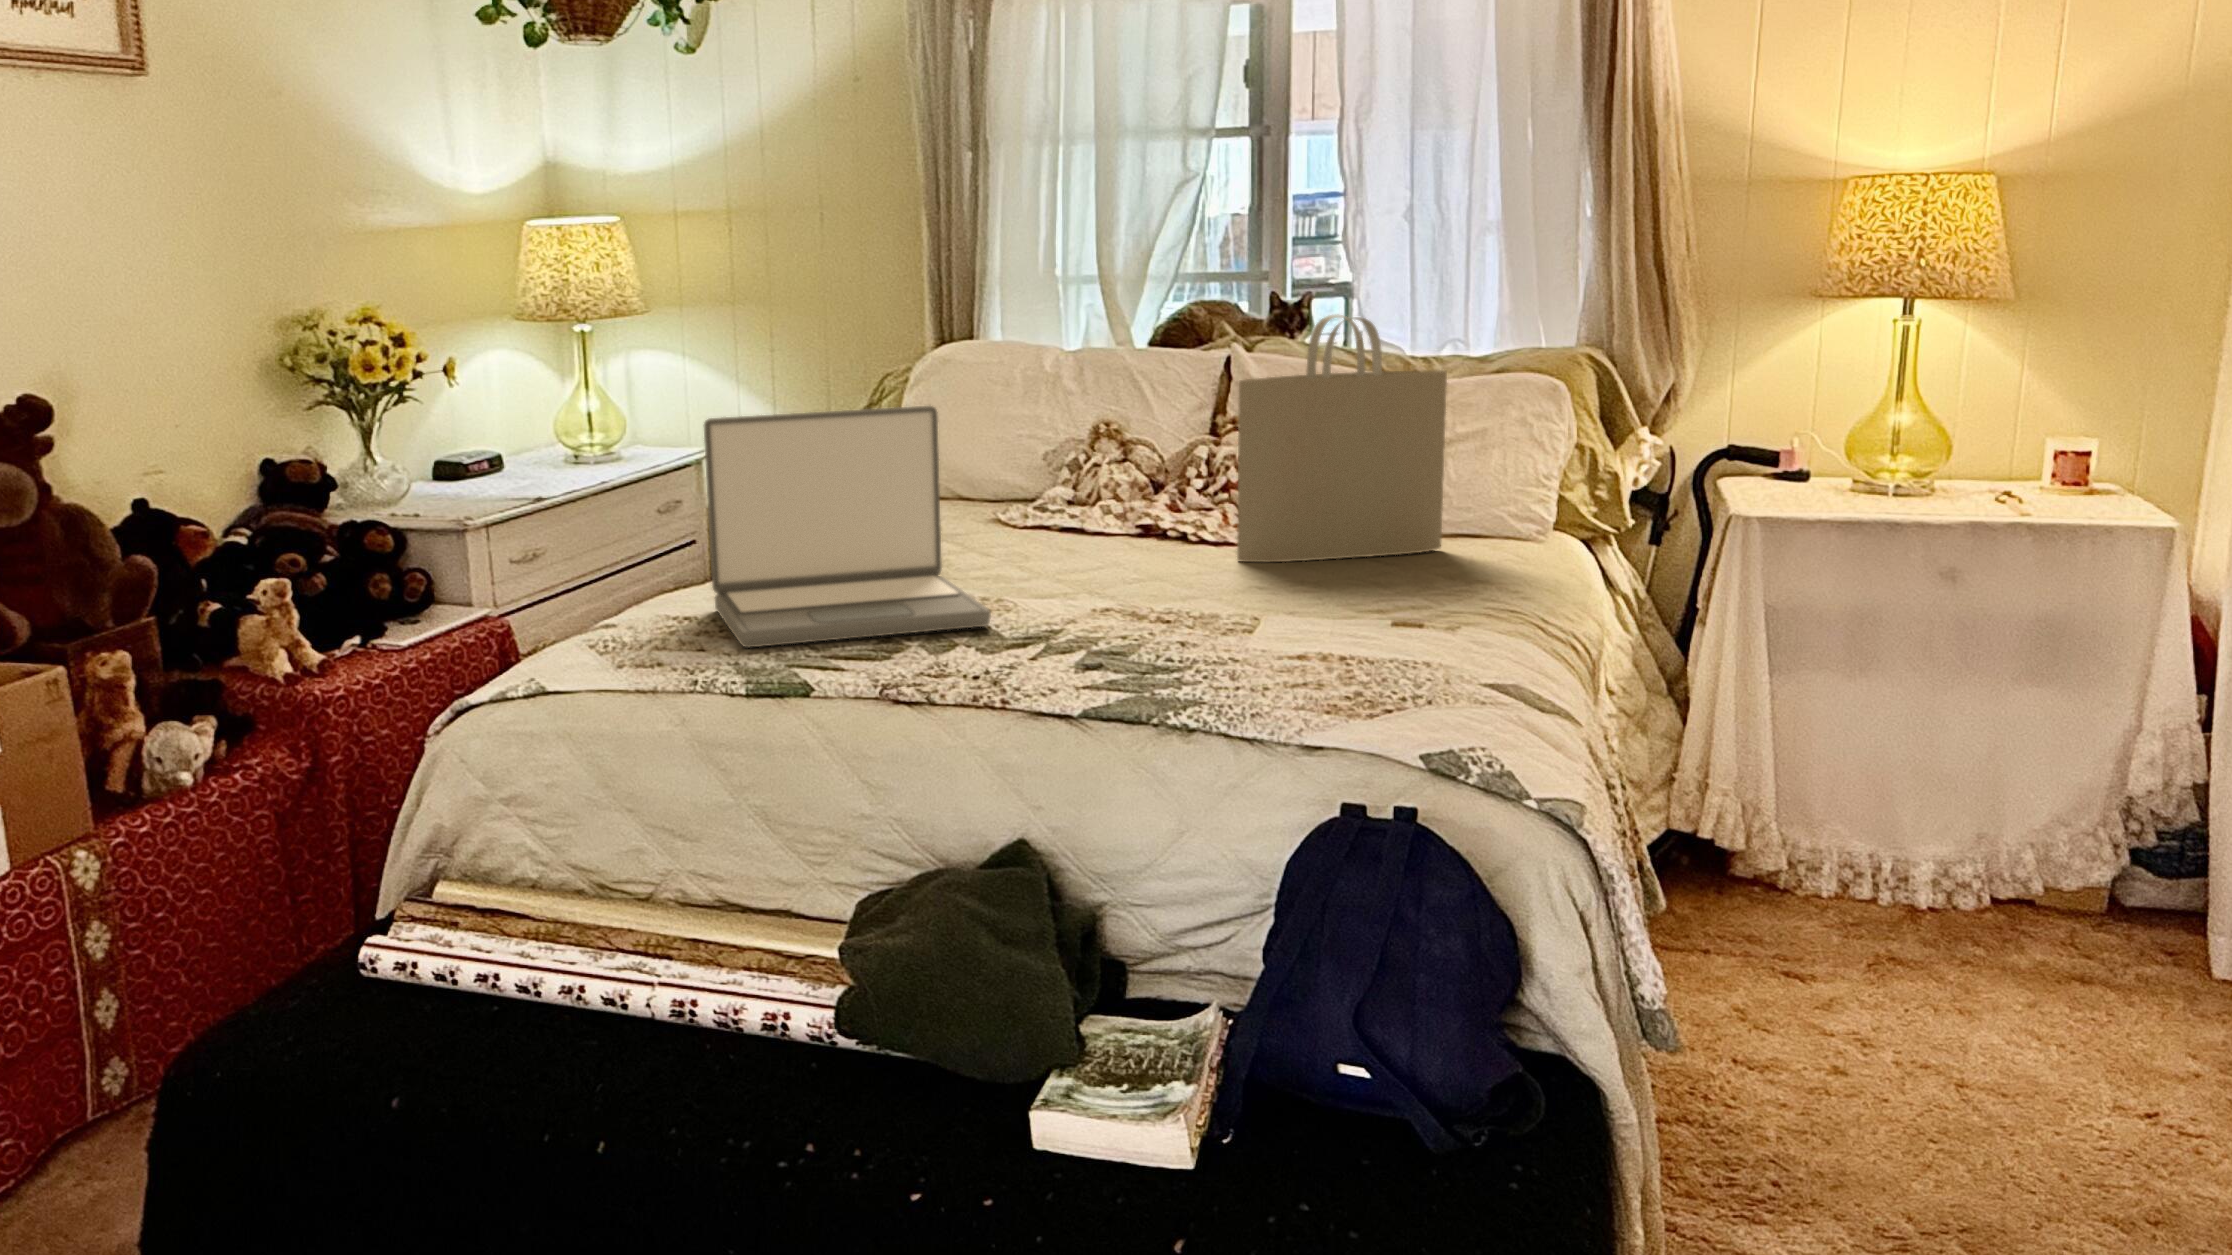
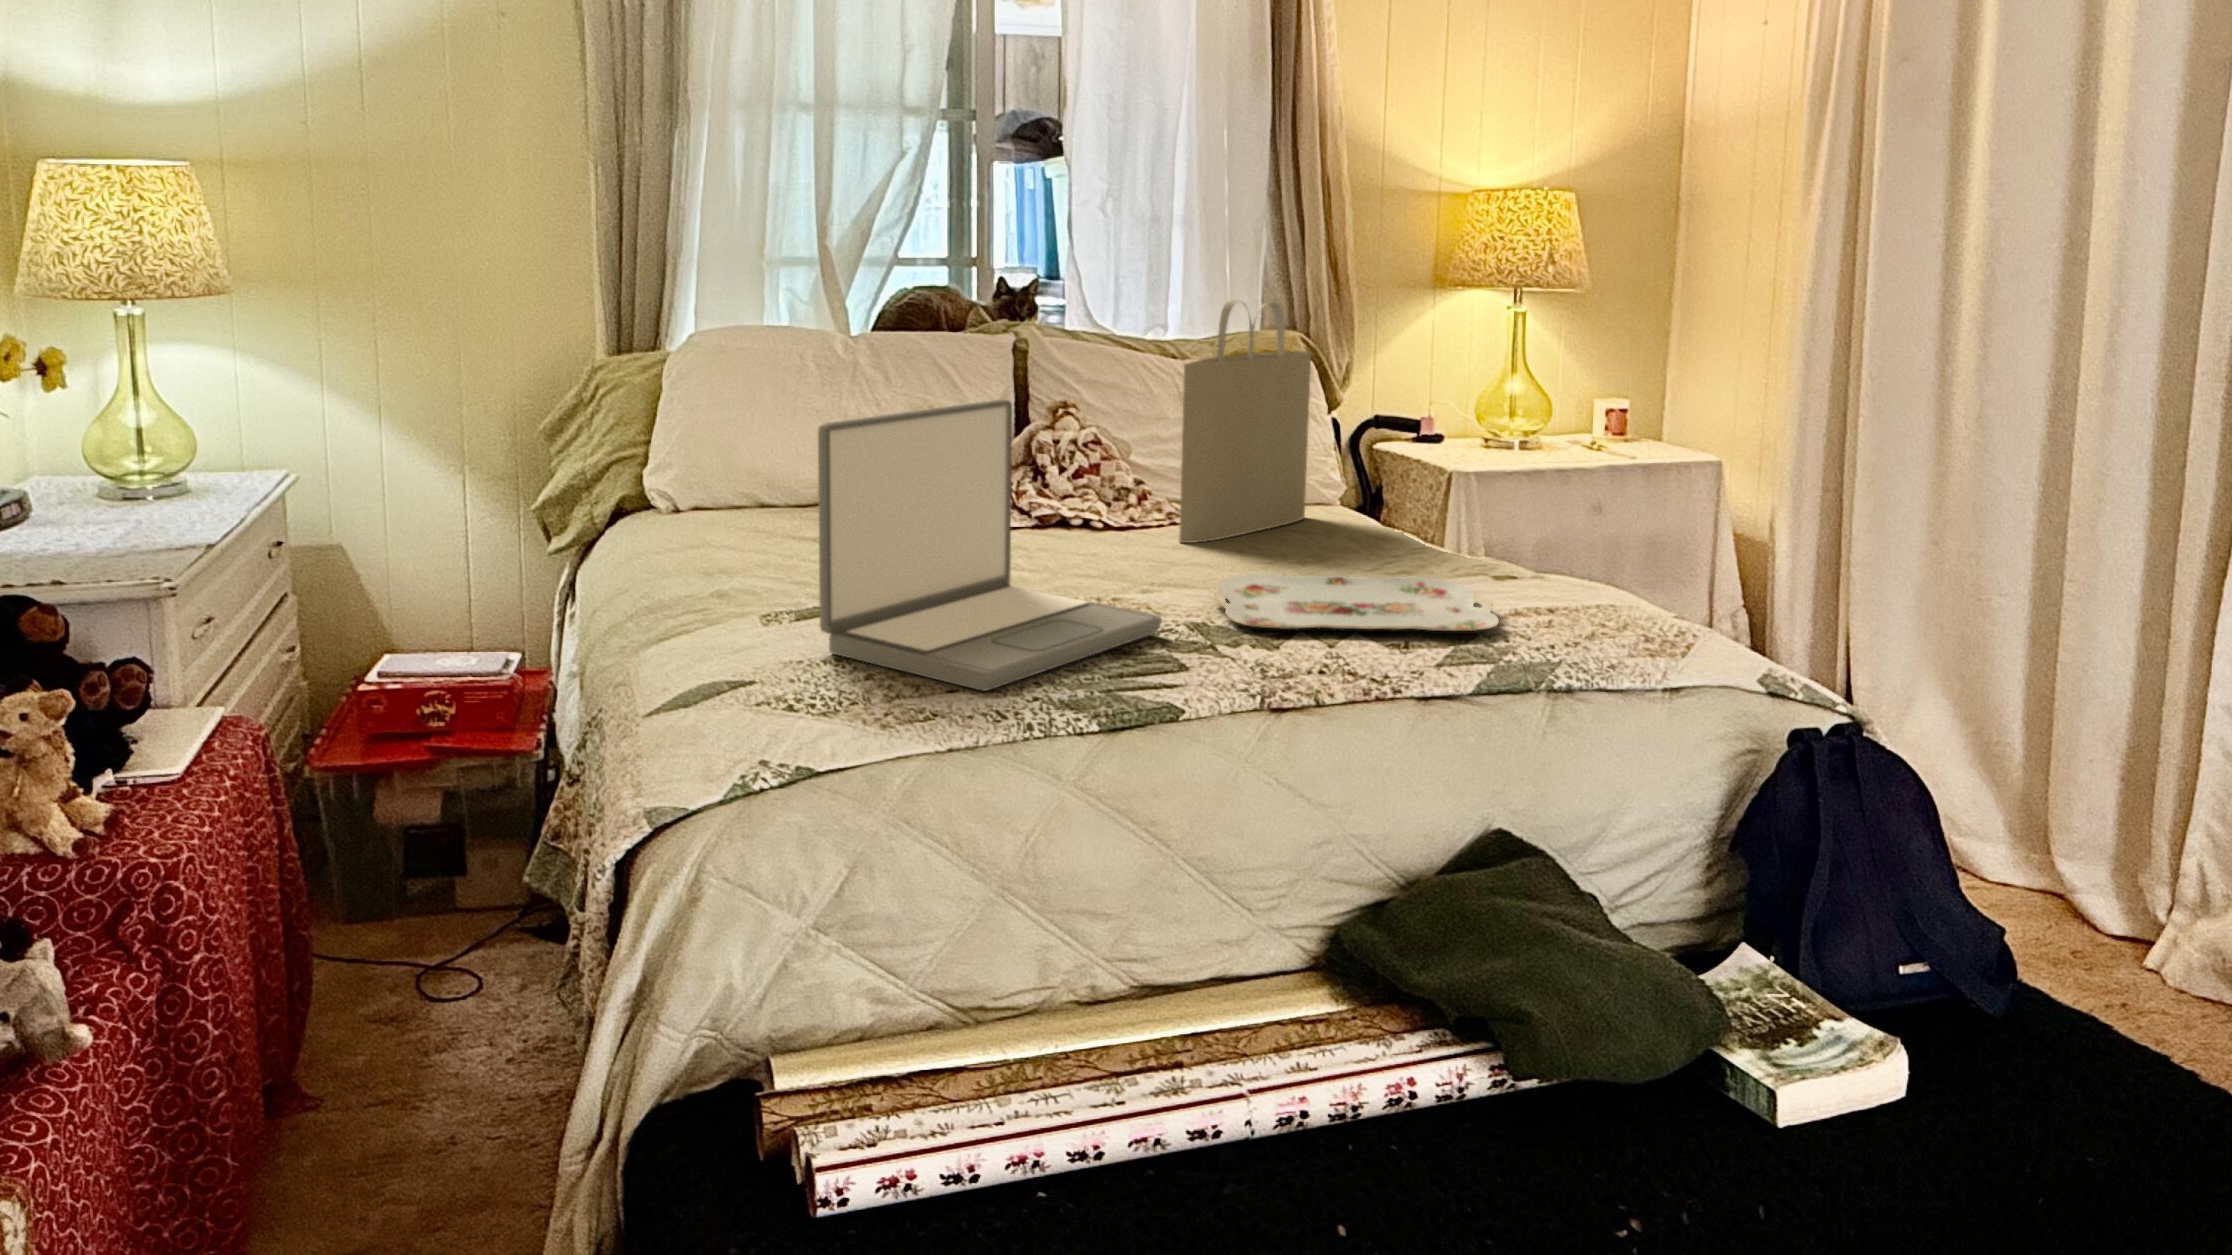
serving tray: none [1071,590,1383,661] -> present [1213,574,1499,631]

